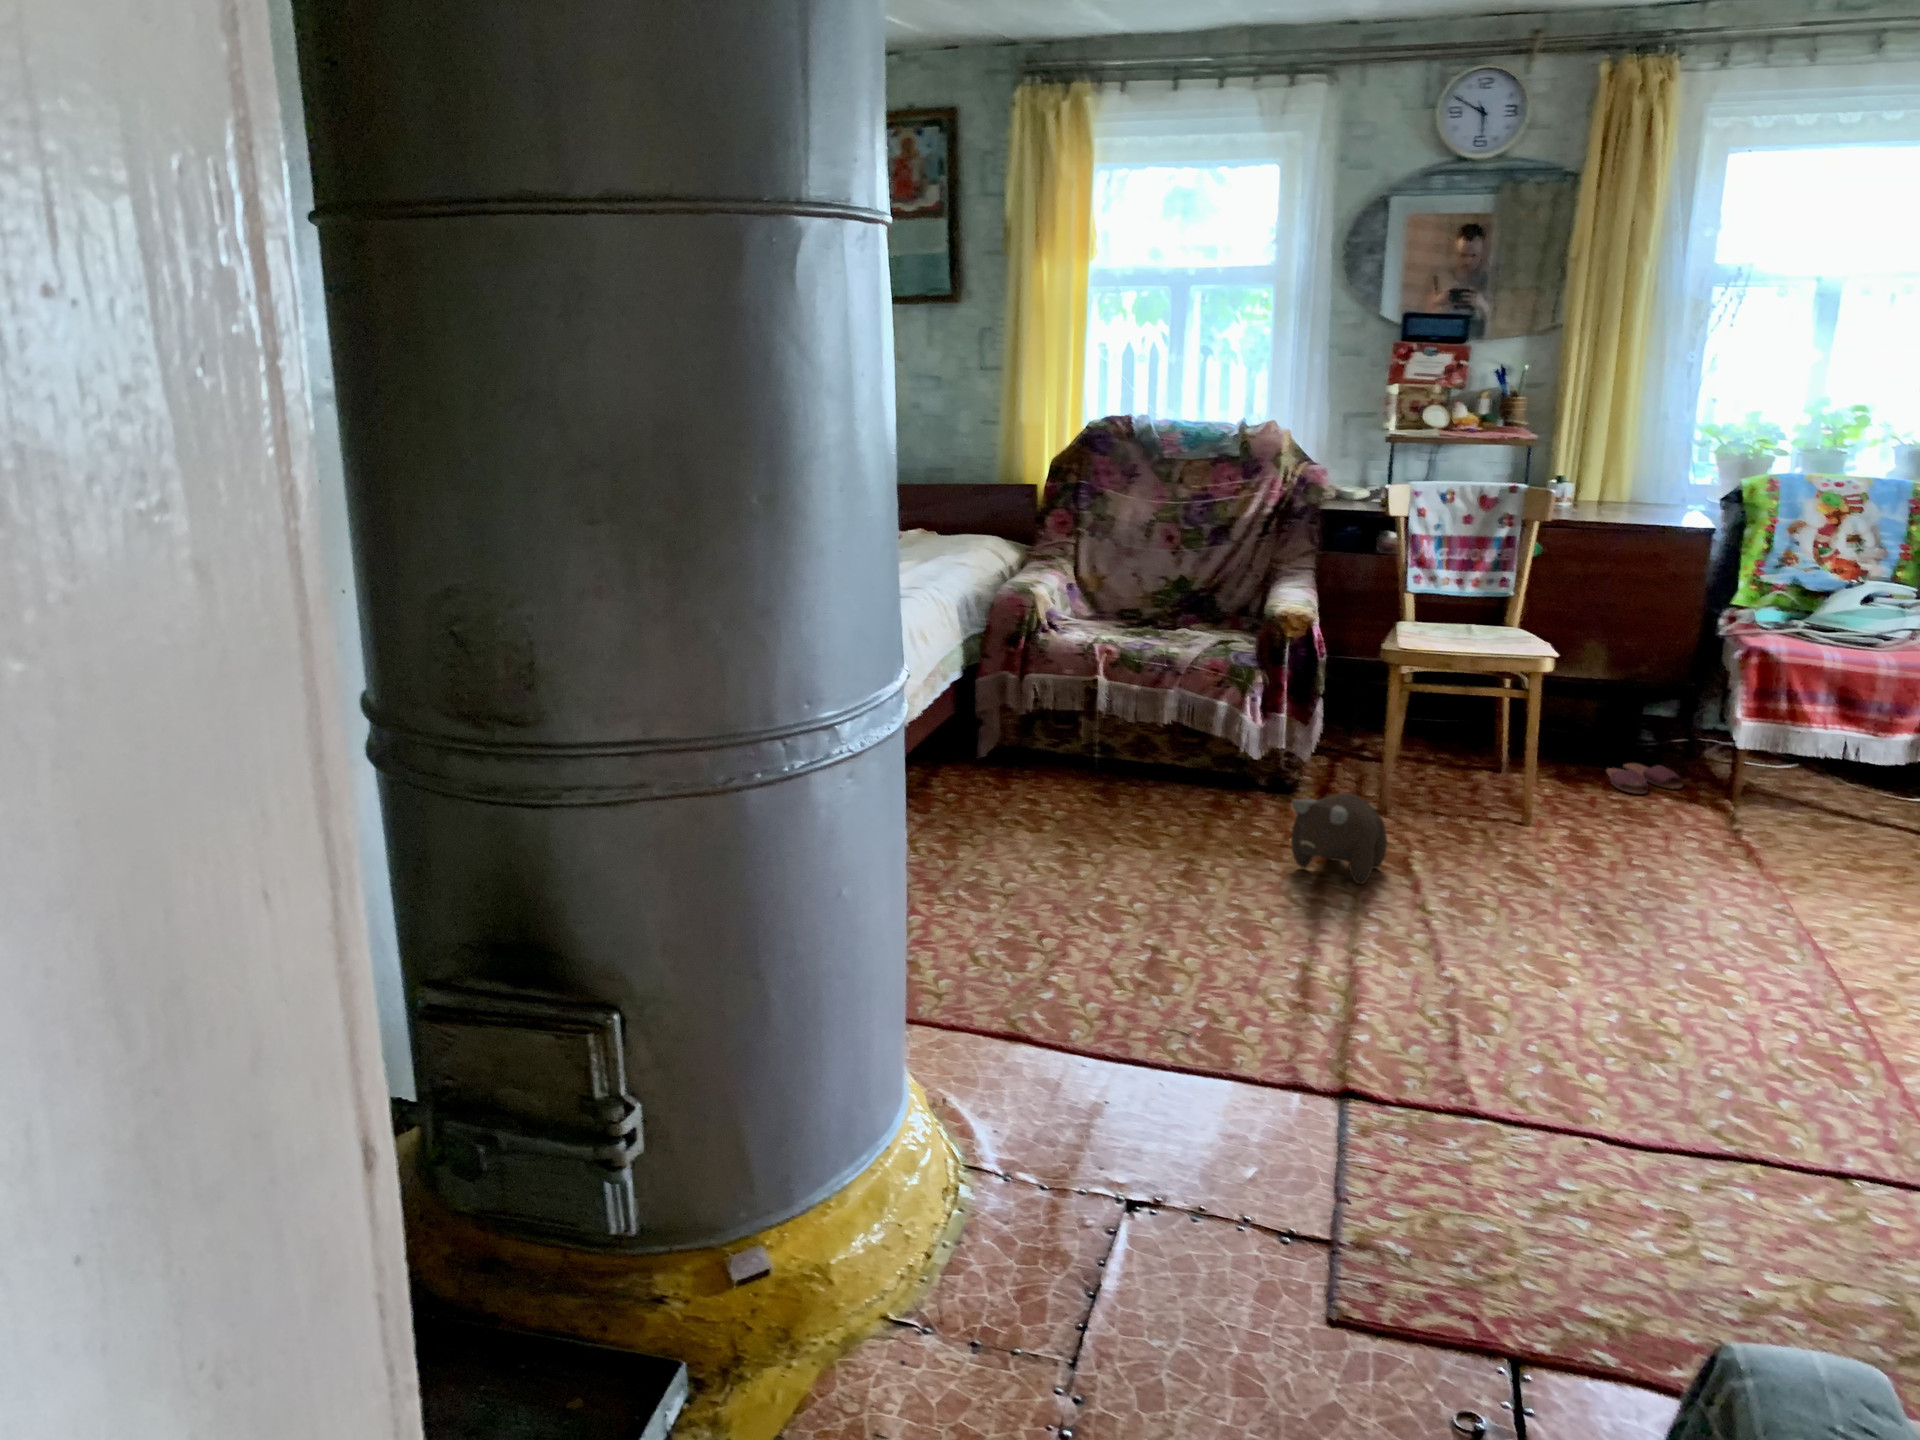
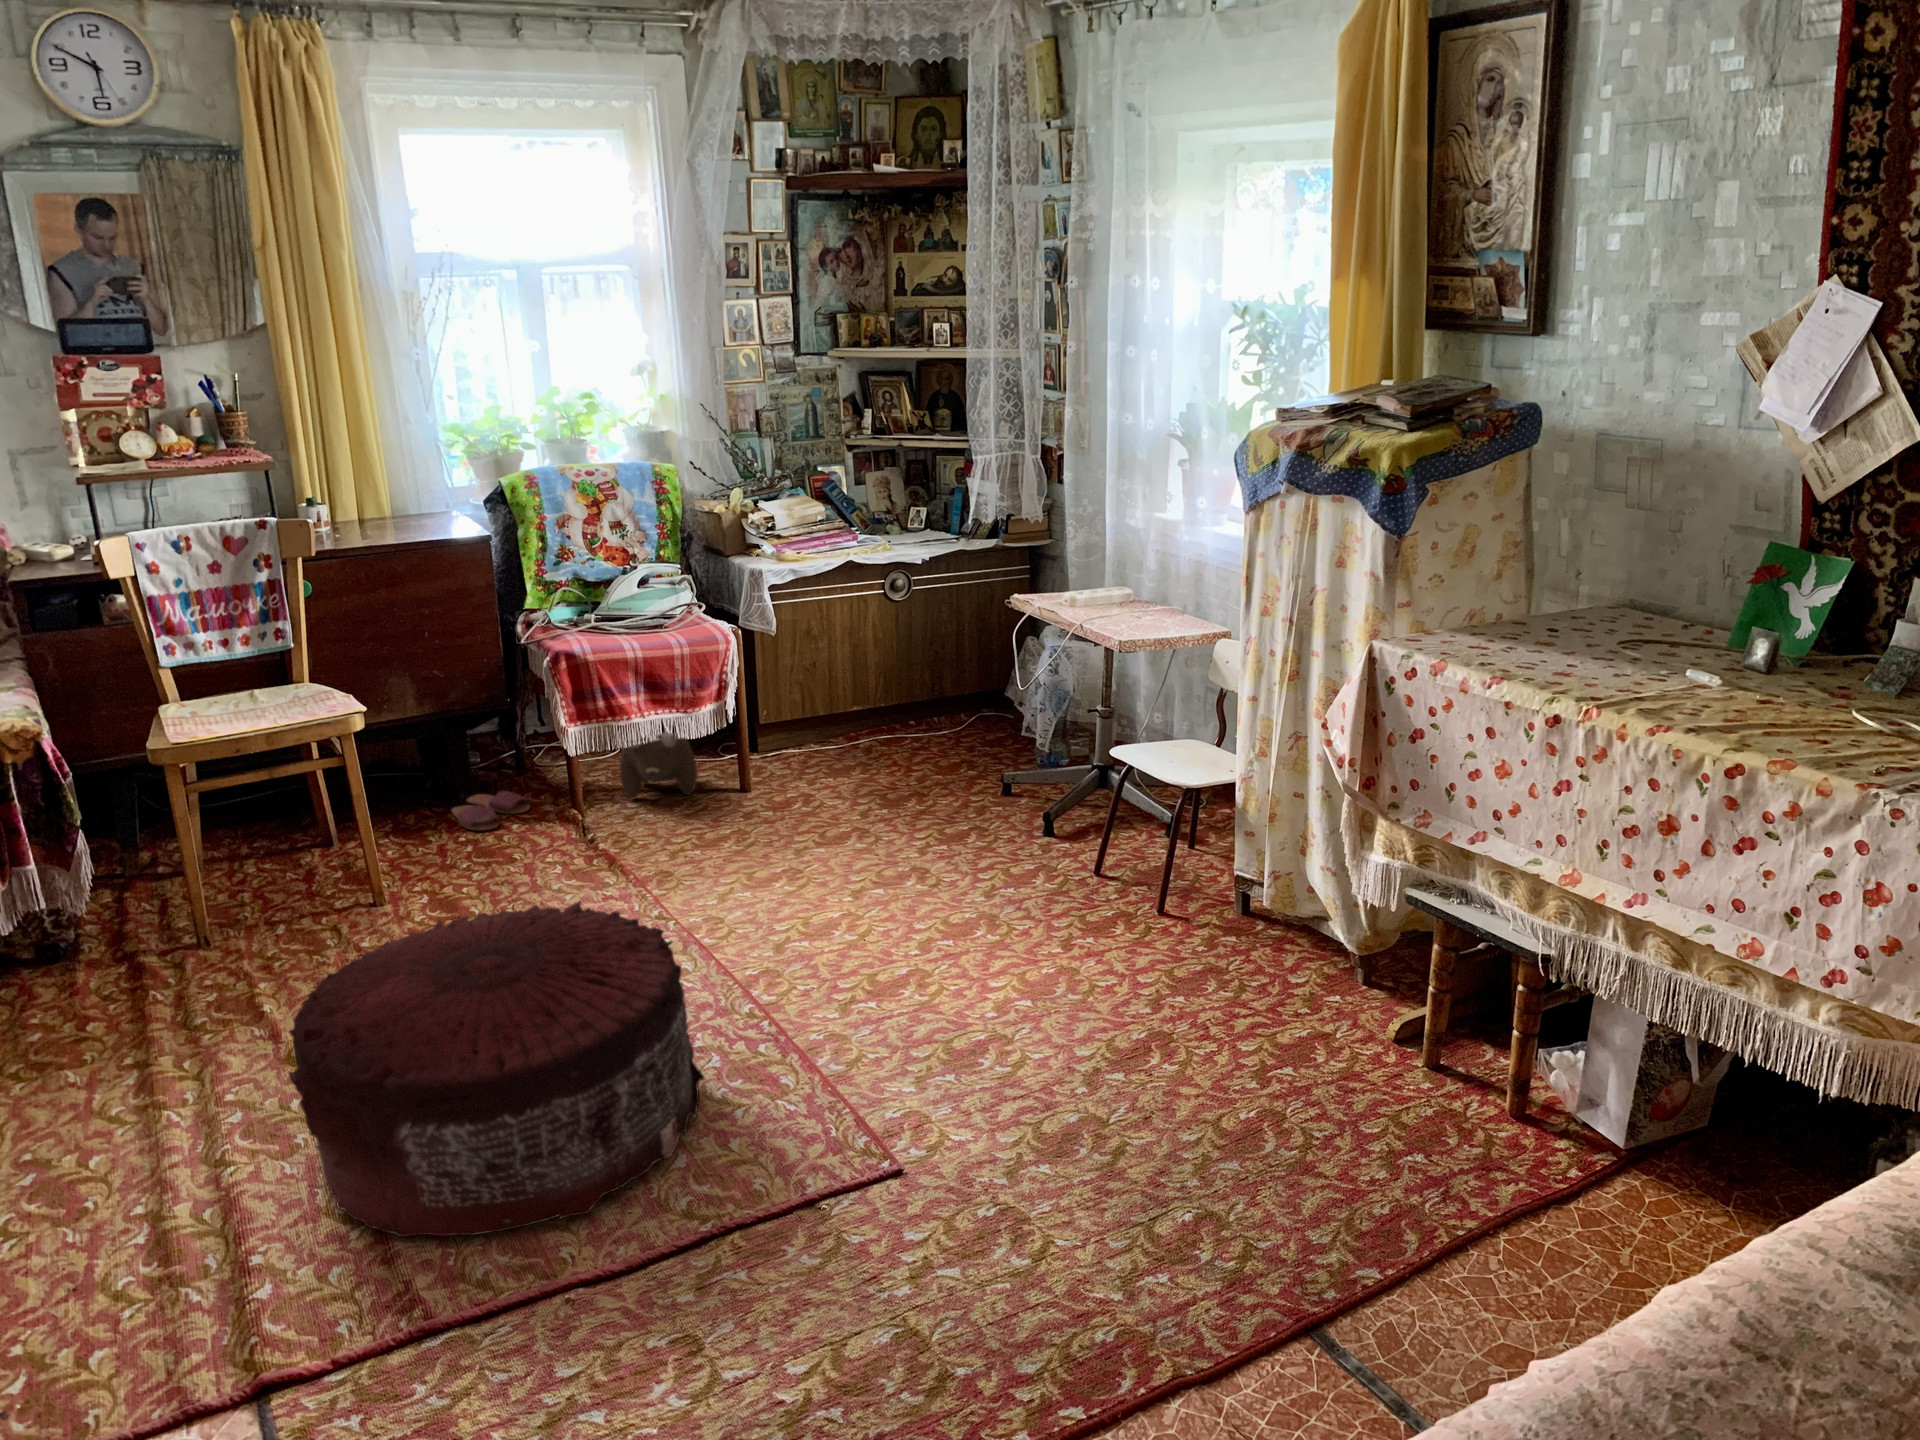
plush toy: present [1291,793,1387,884] -> present [619,733,697,797]
pouf: none [1420,827,1781,1095] -> present [288,902,705,1237]

